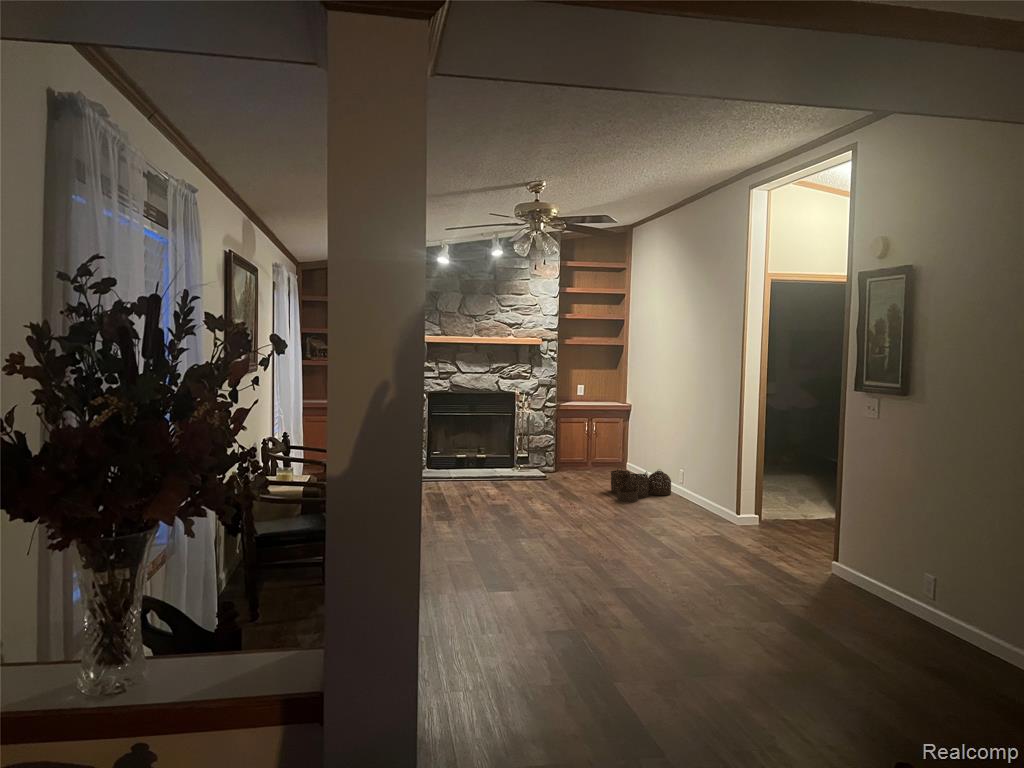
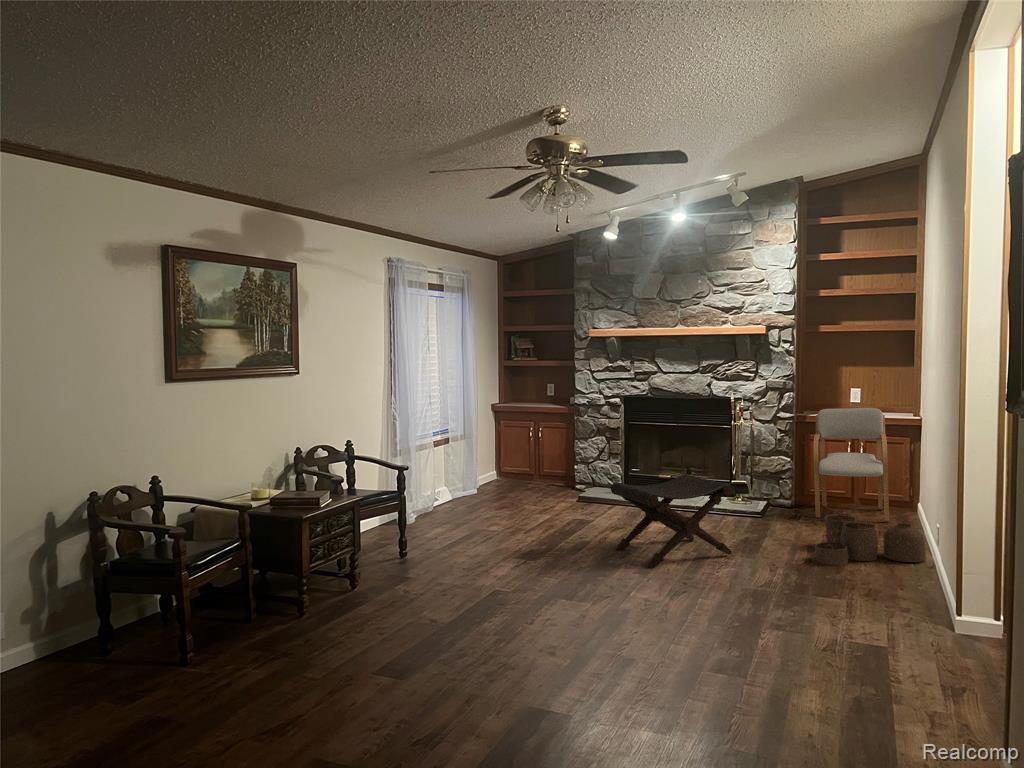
armchair: none [566,398,621,476] -> present [814,408,889,522]
footstool: none [492,451,574,520] -> present [611,474,732,568]

